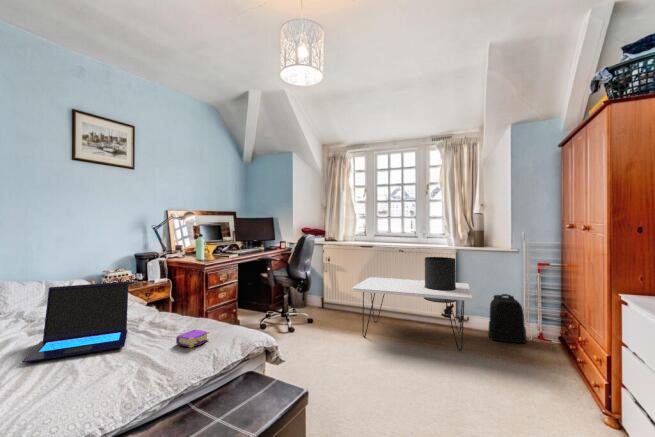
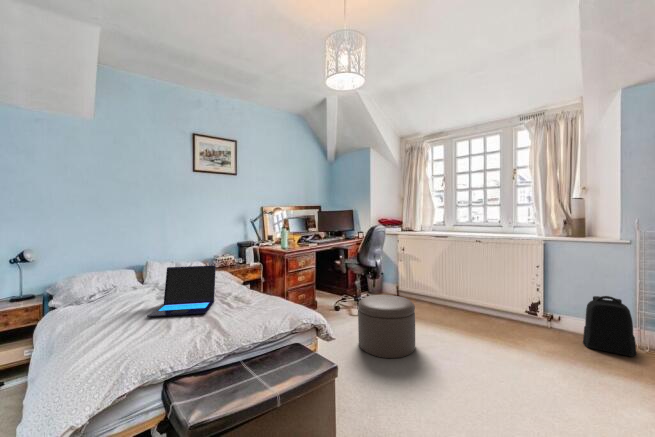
side table: present [352,257,472,350] -> none [418,250,559,354]
ottoman: none [299,307,358,375] -> present [358,295,415,358]
book: present [176,330,209,348] -> none [232,305,272,322]

